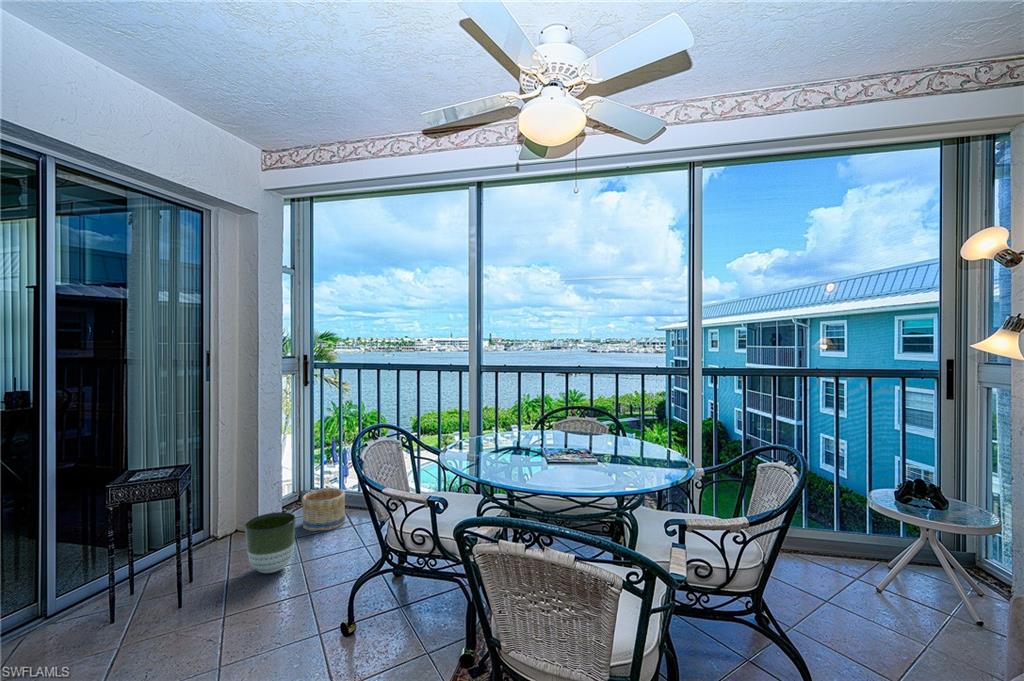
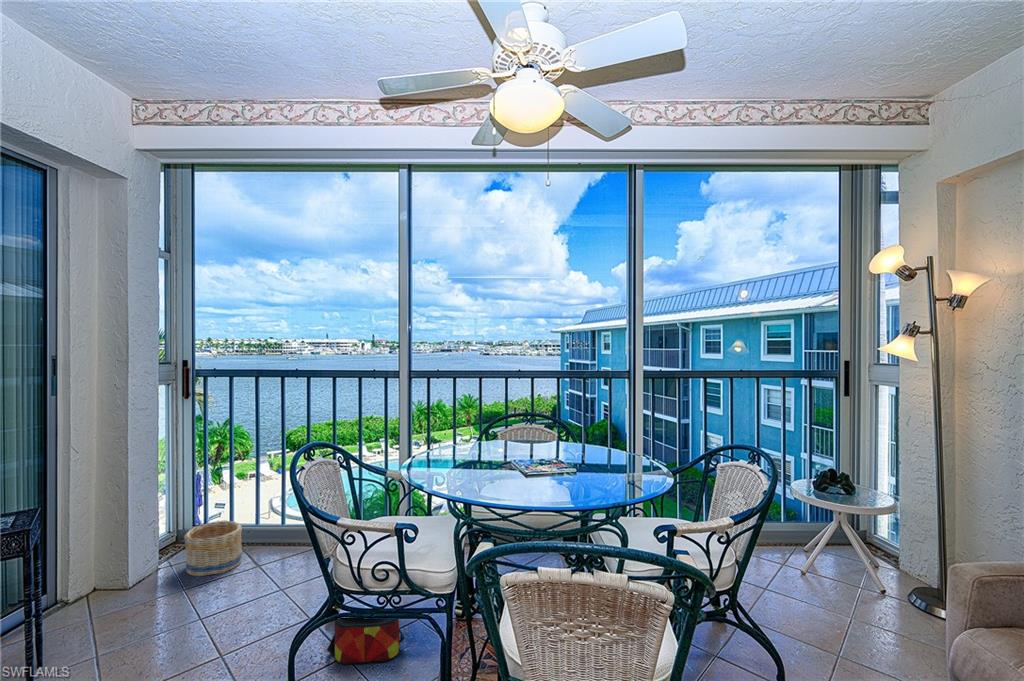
planter: present [245,512,295,573] -> none [124,557,193,637]
bag: none [383,569,446,617] -> present [327,618,404,665]

